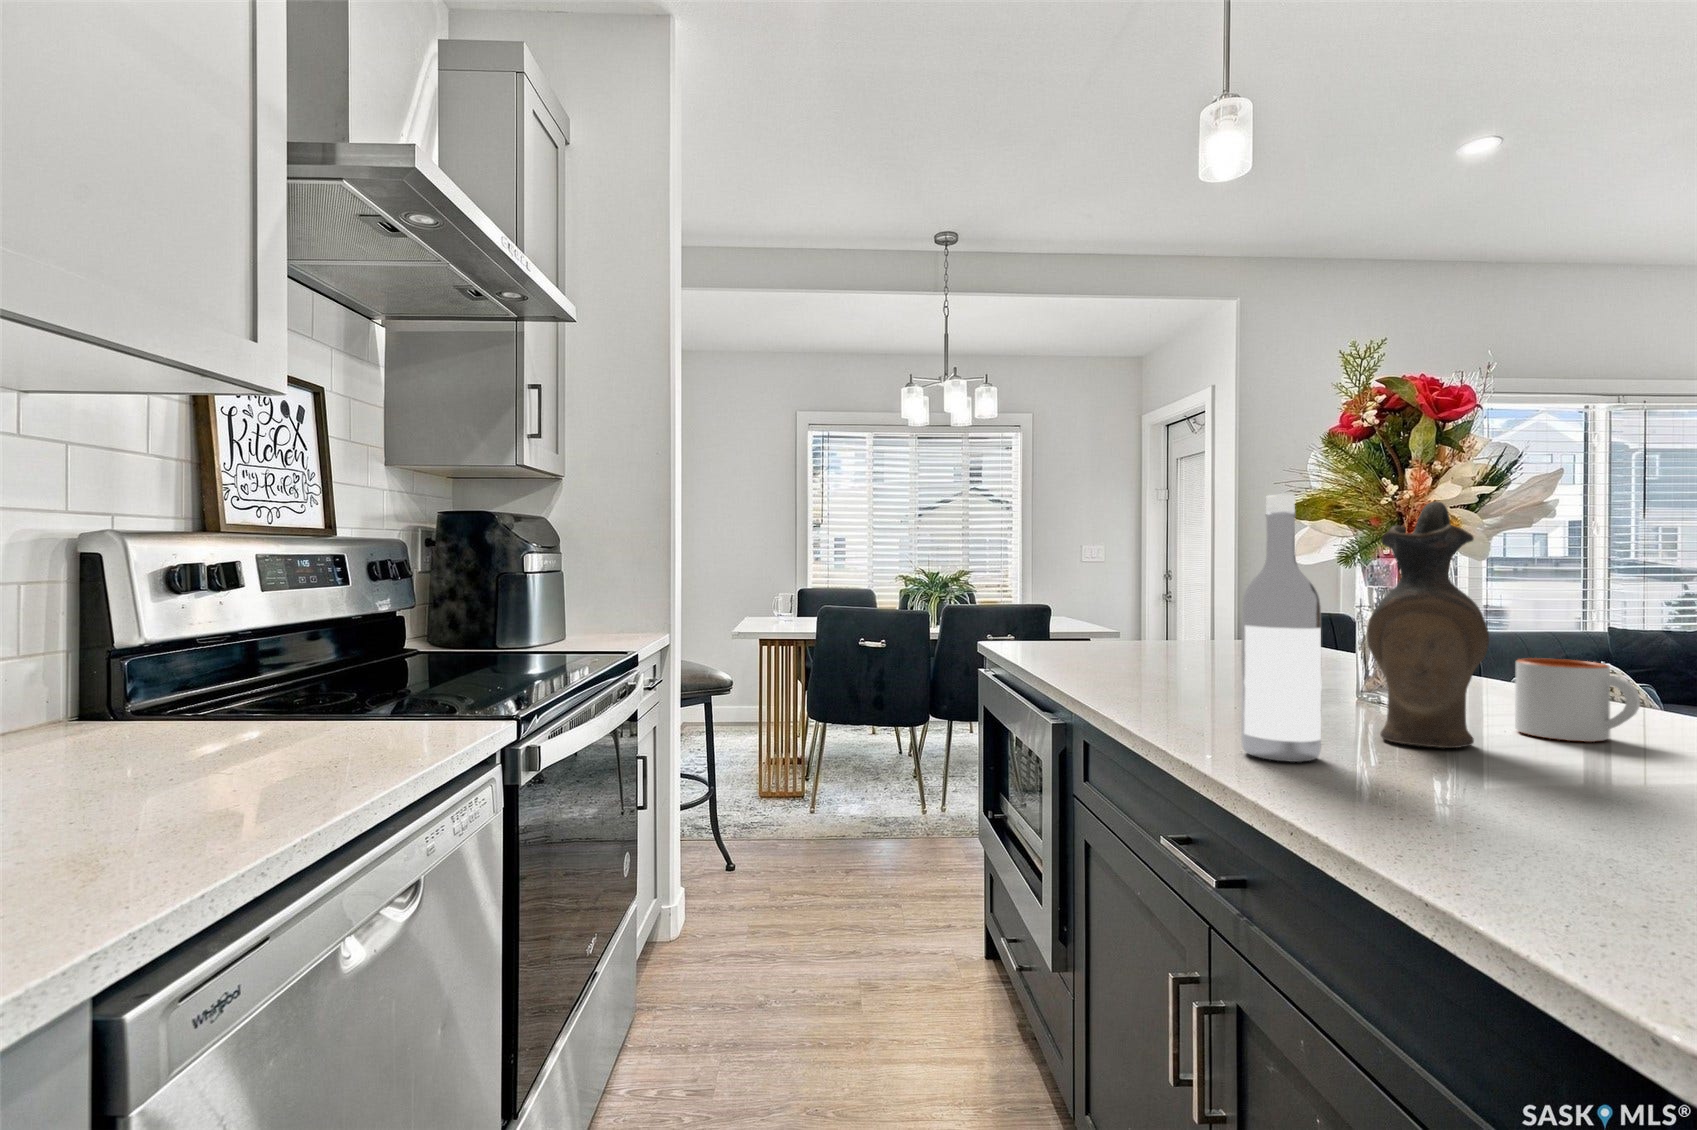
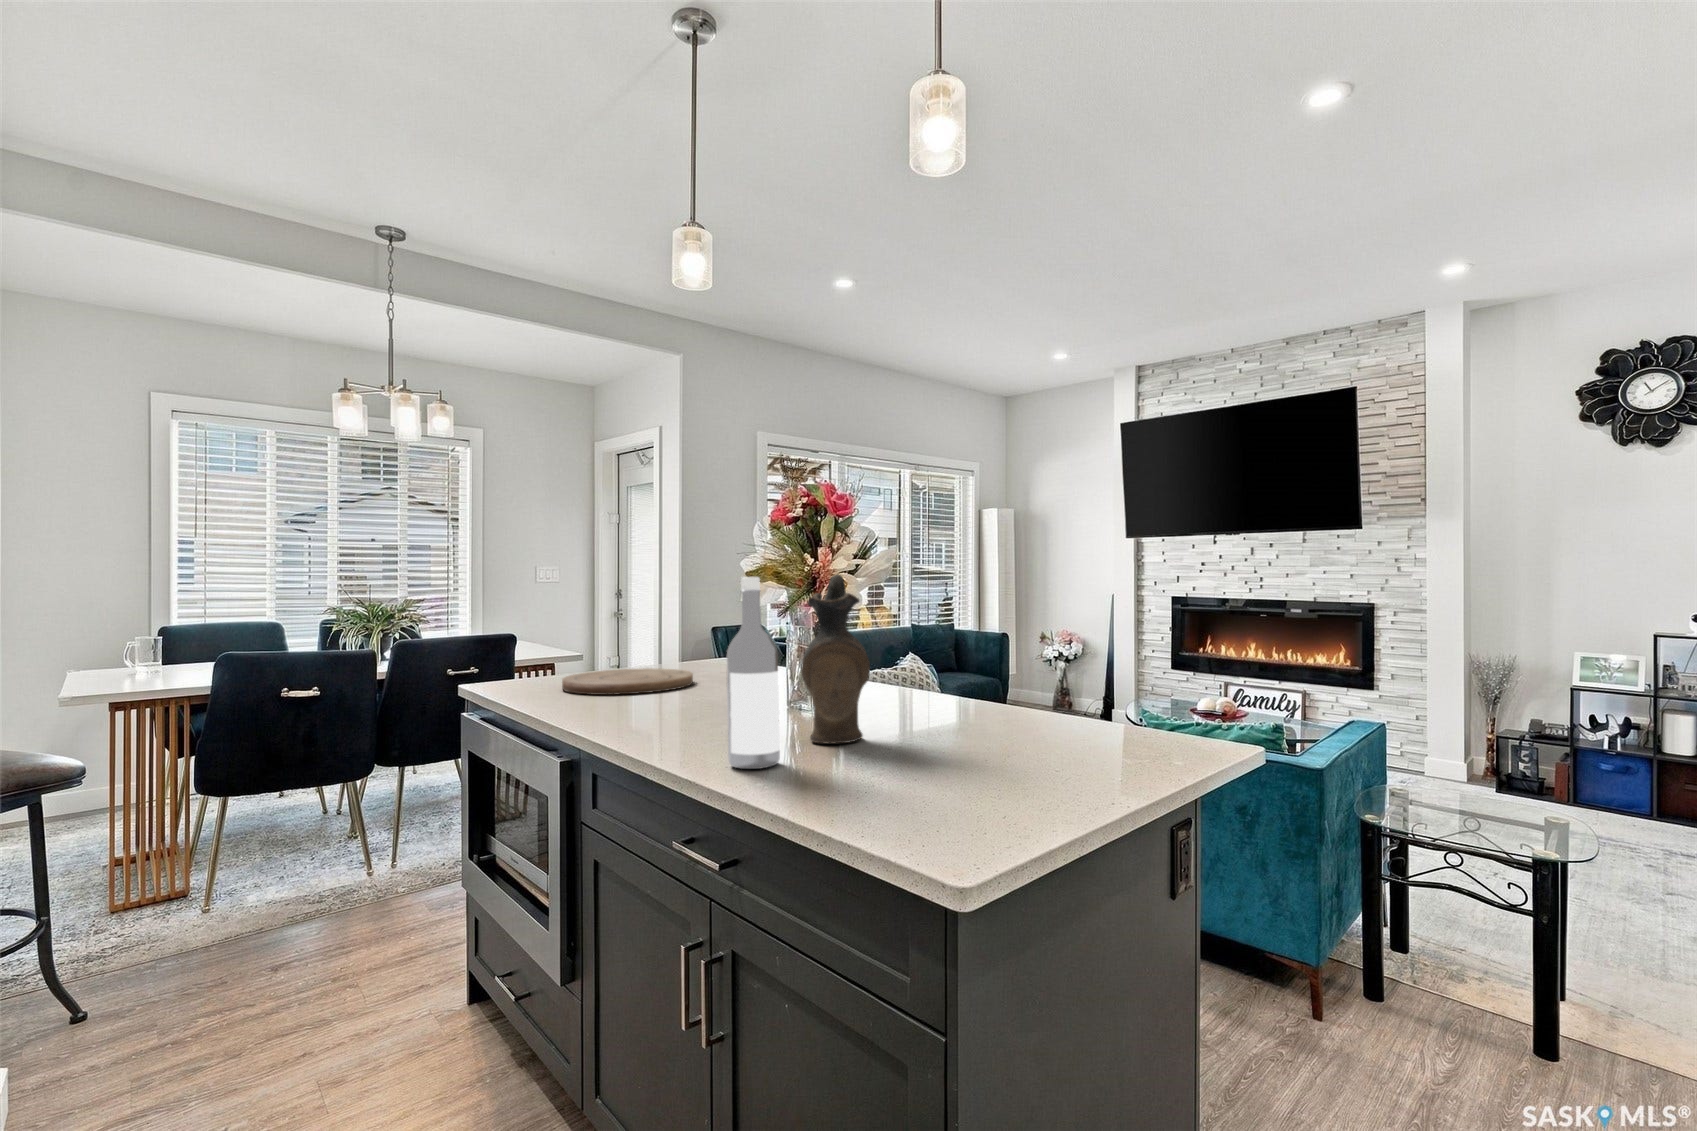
cutting board: none [1083,636,1237,662] -> present [562,668,693,695]
mug: present [1515,658,1640,742] -> none [881,674,943,727]

